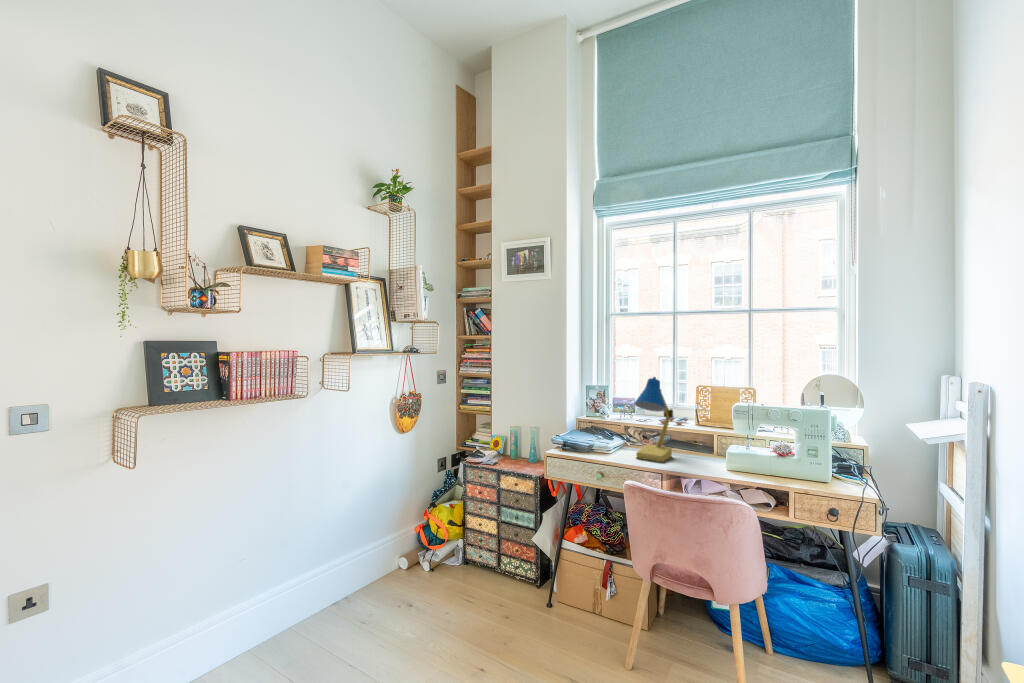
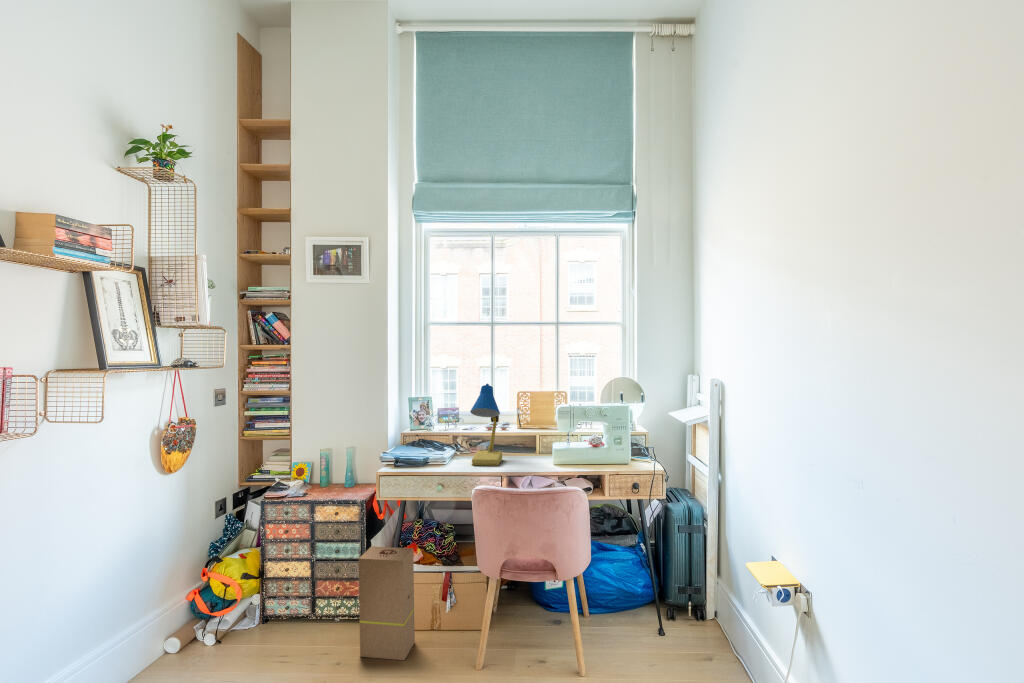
cardboard box: none [525,519,575,630] -> present [359,546,415,660]

